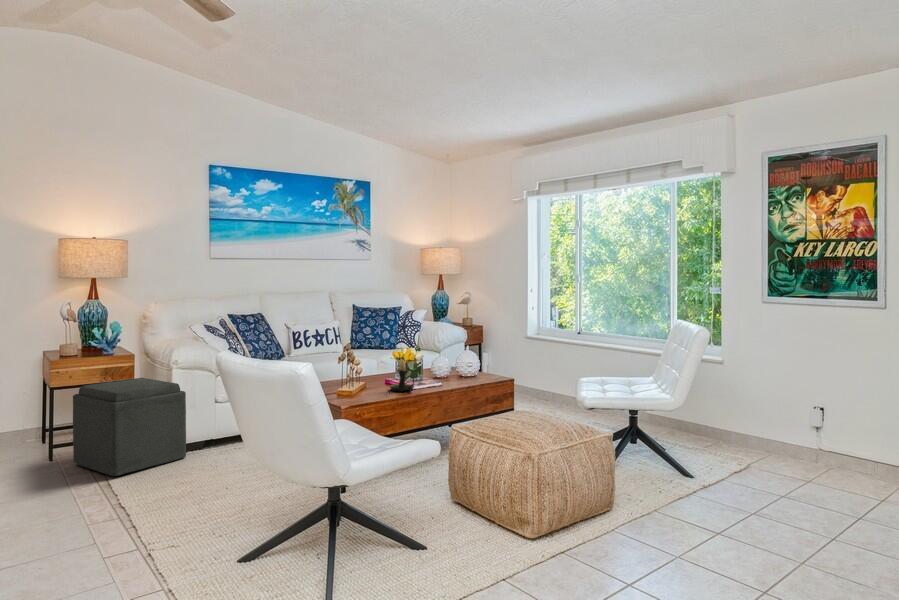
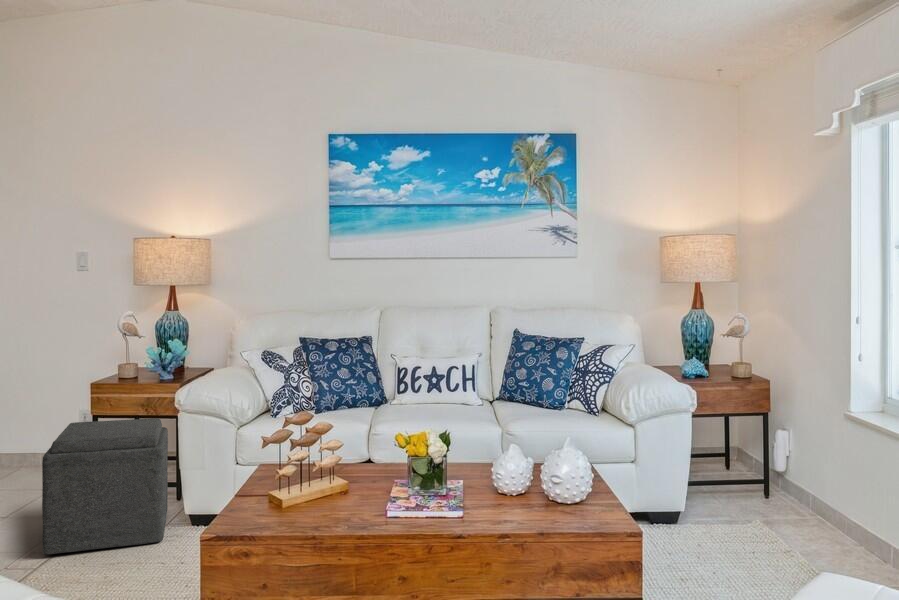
candle holder: present [390,346,414,392] -> none [391,418,438,514]

